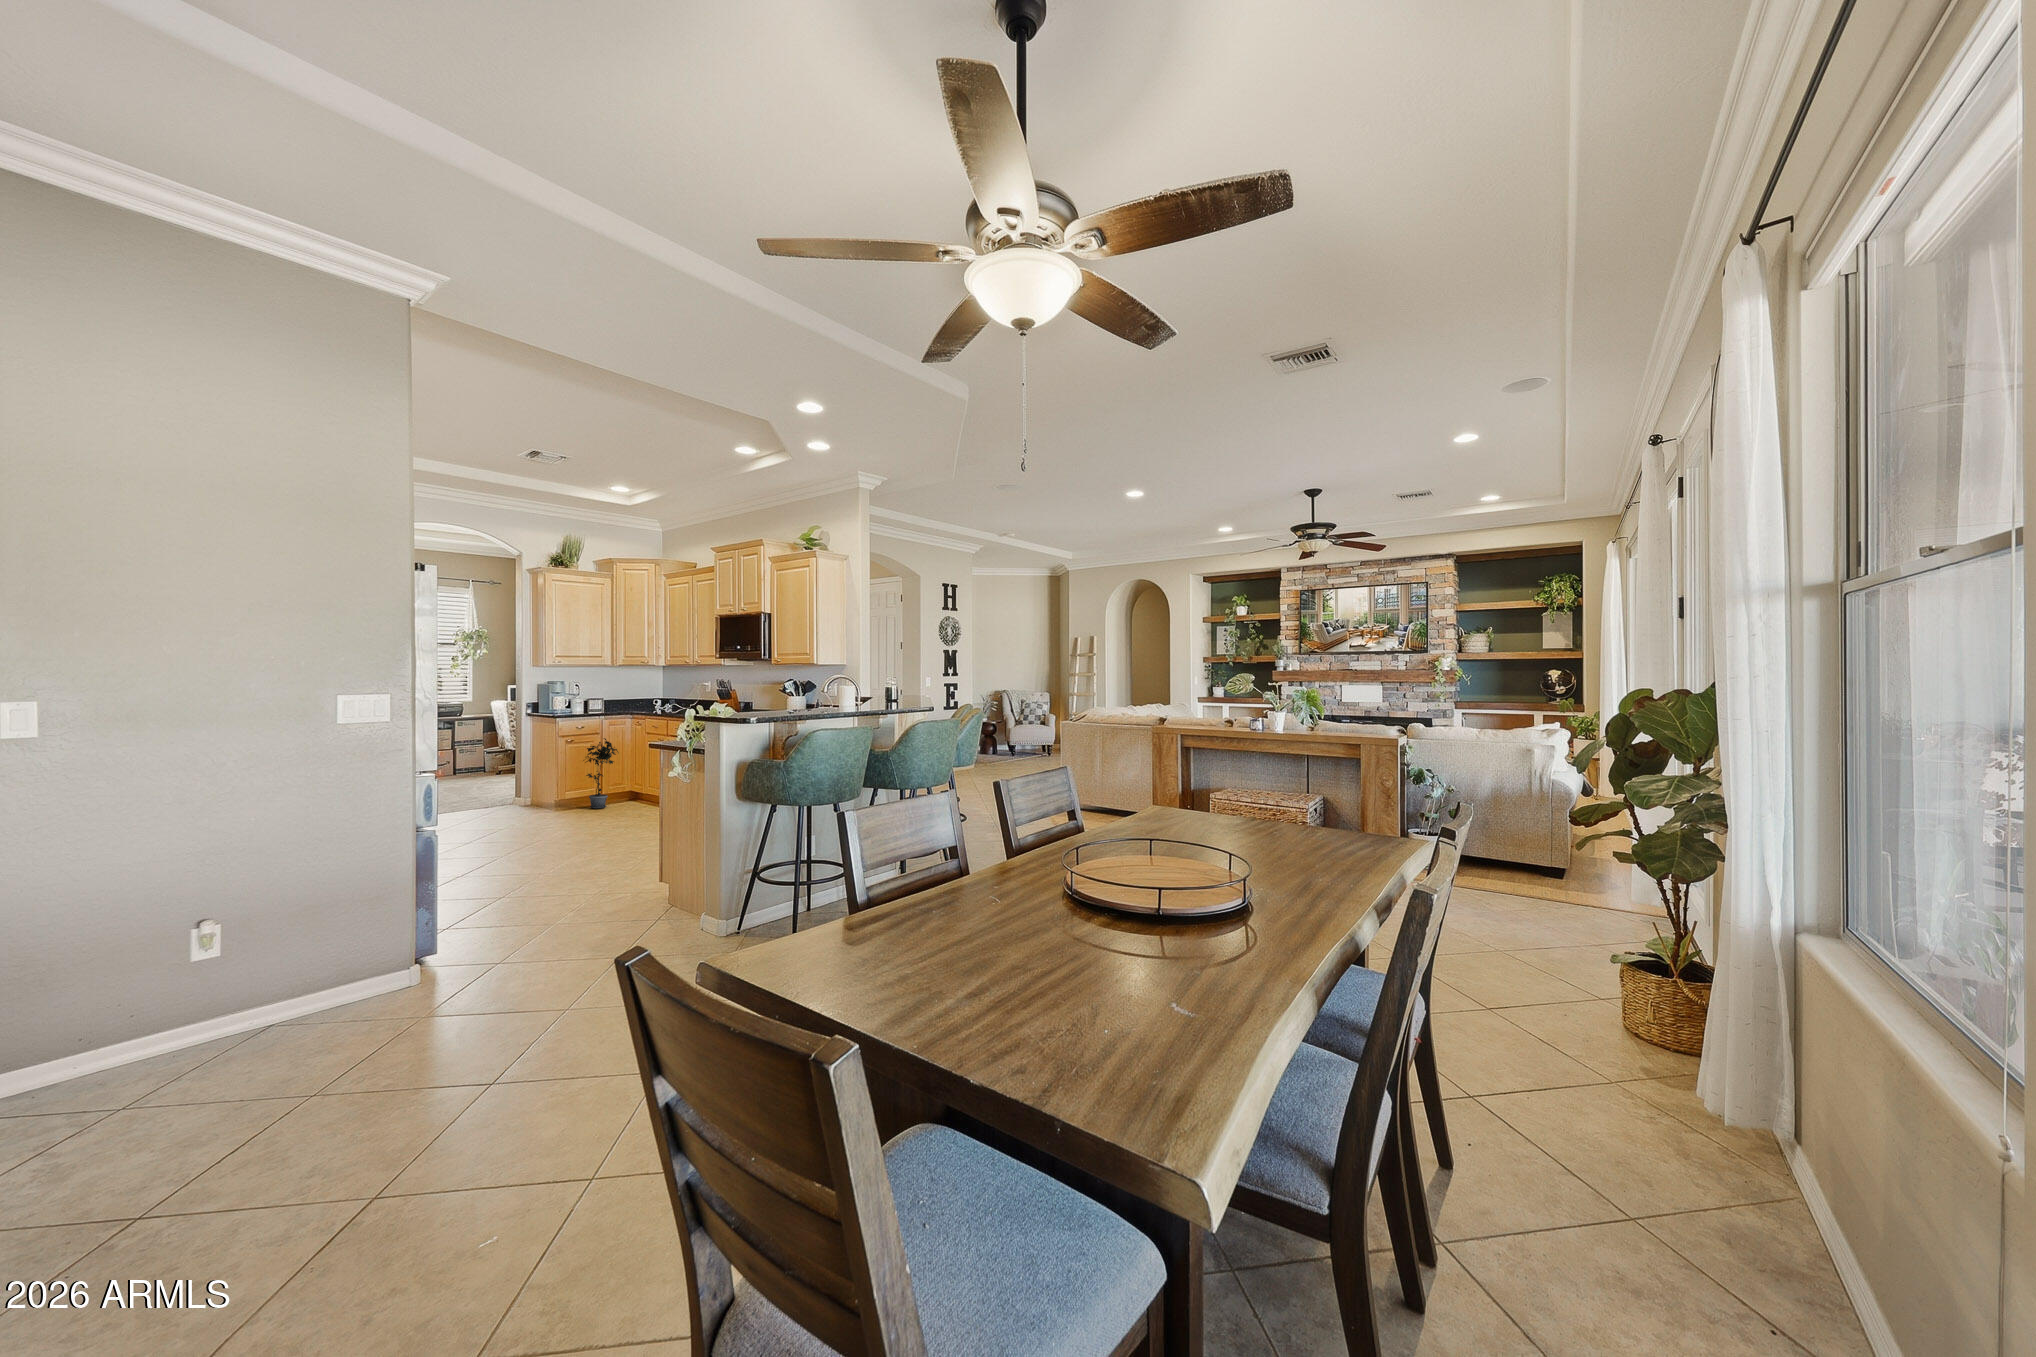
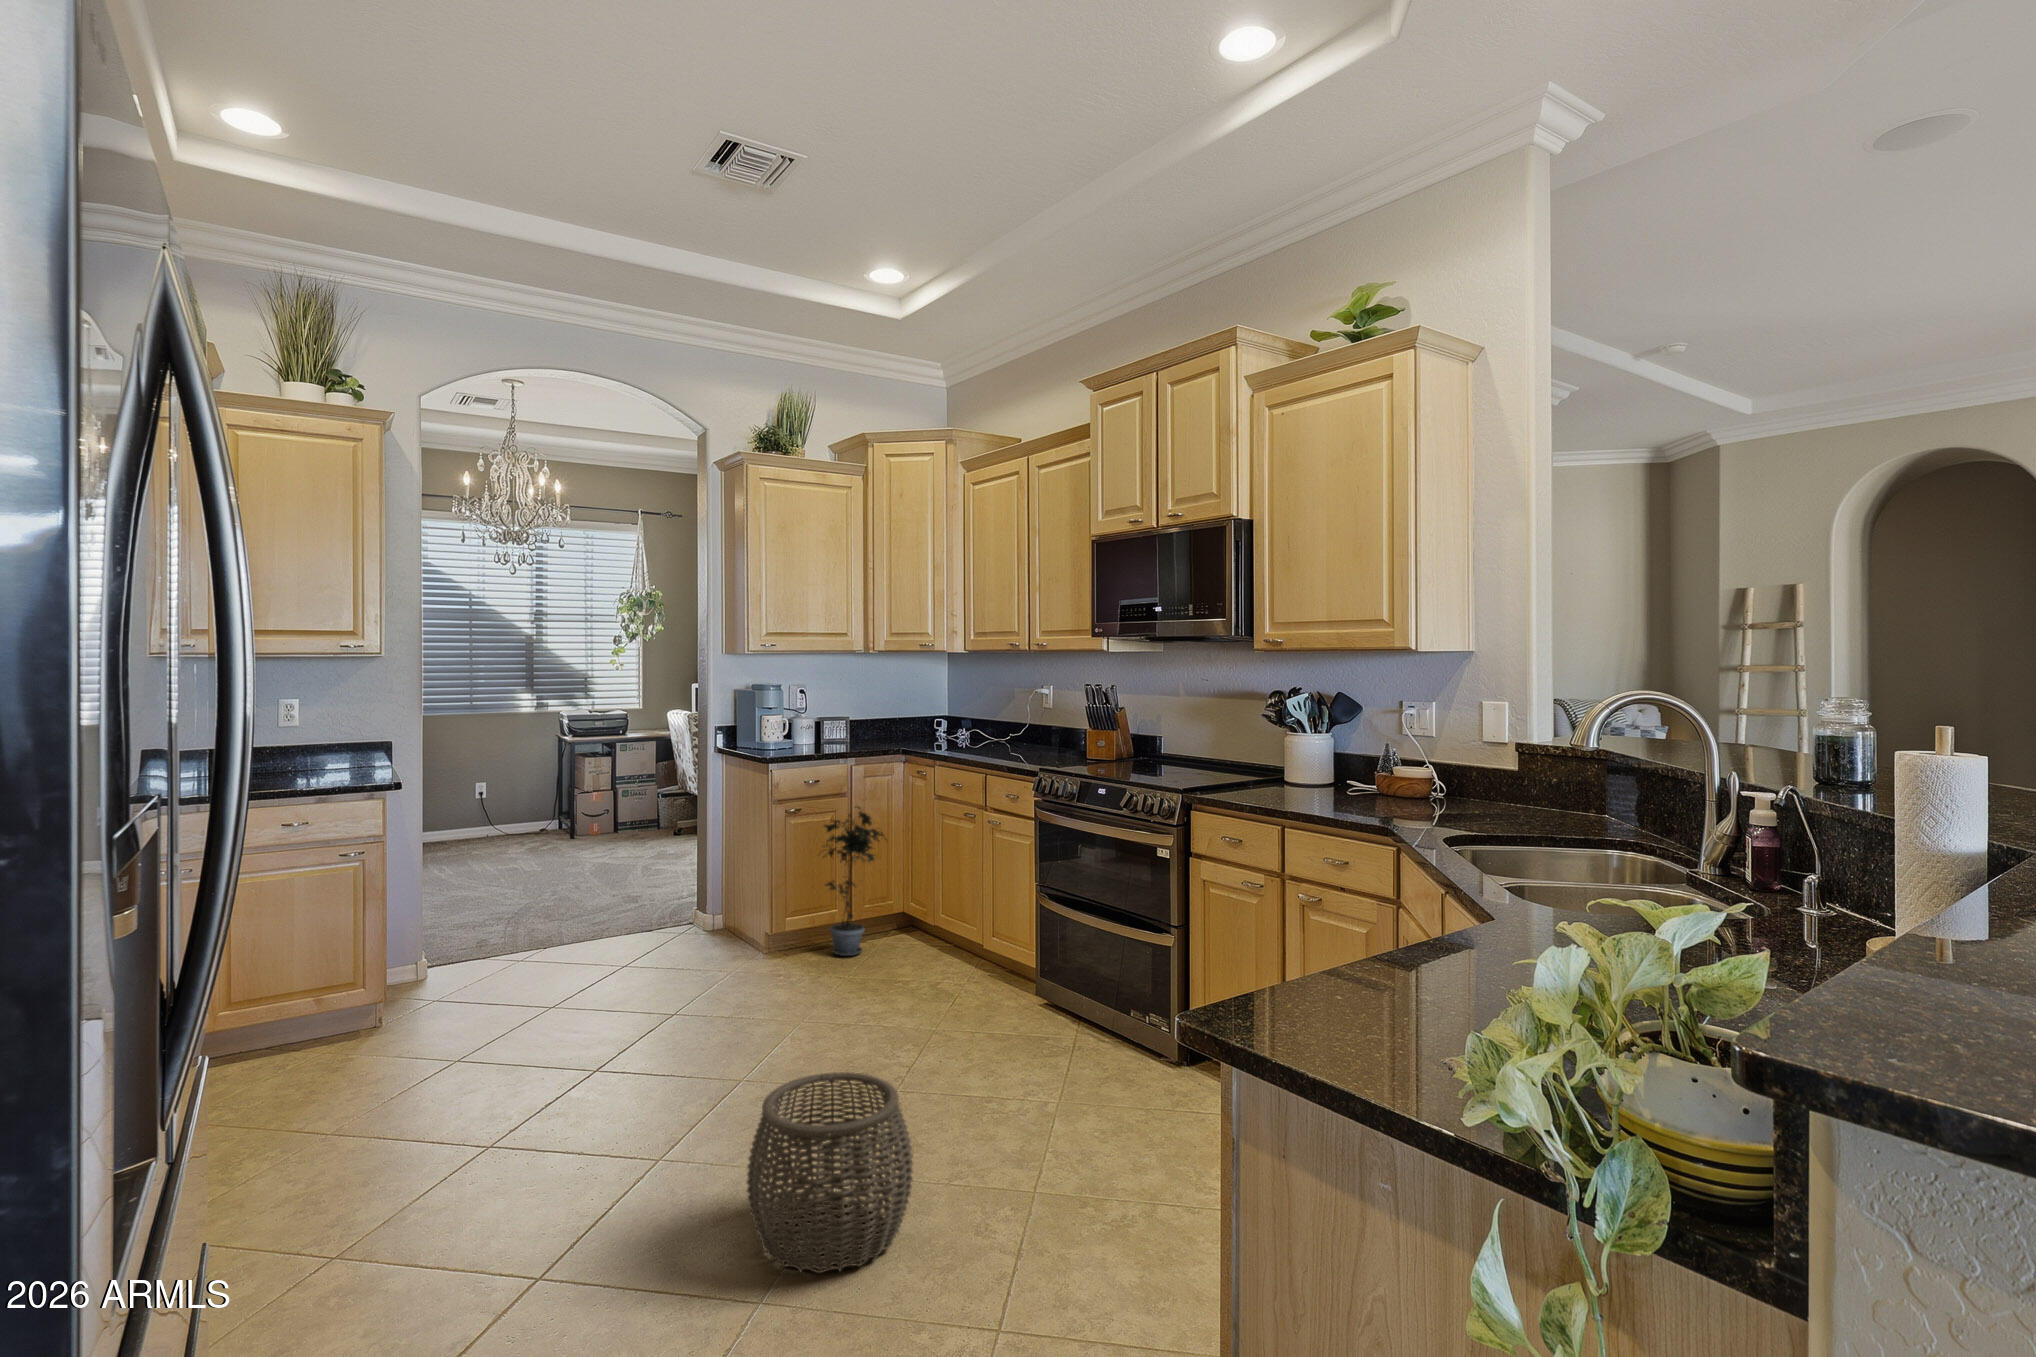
woven basket: none [544,811,609,868] -> present [746,1072,913,1273]

